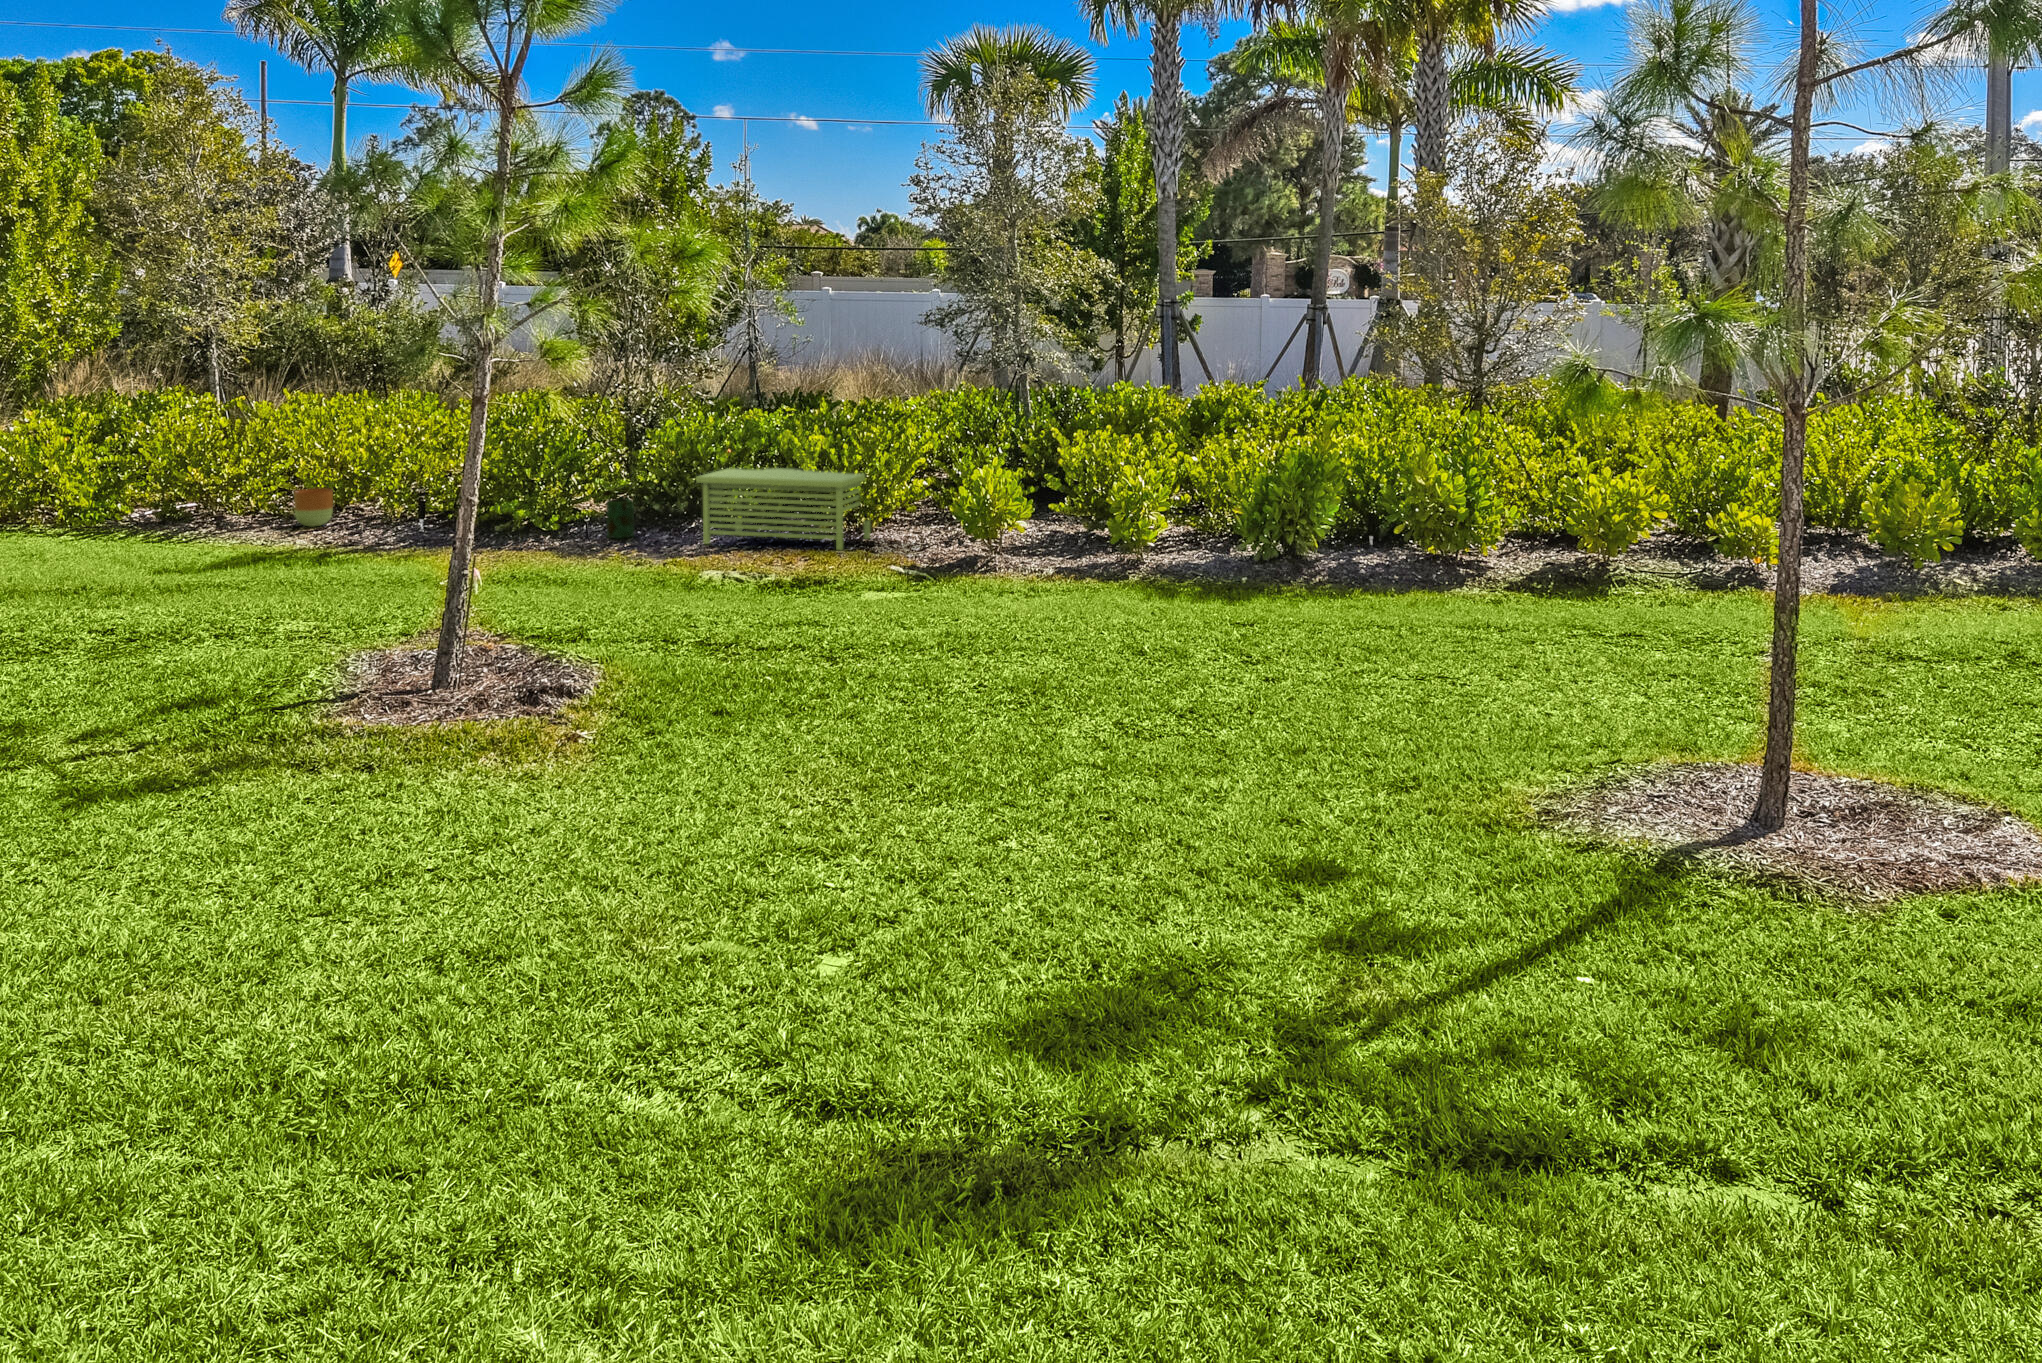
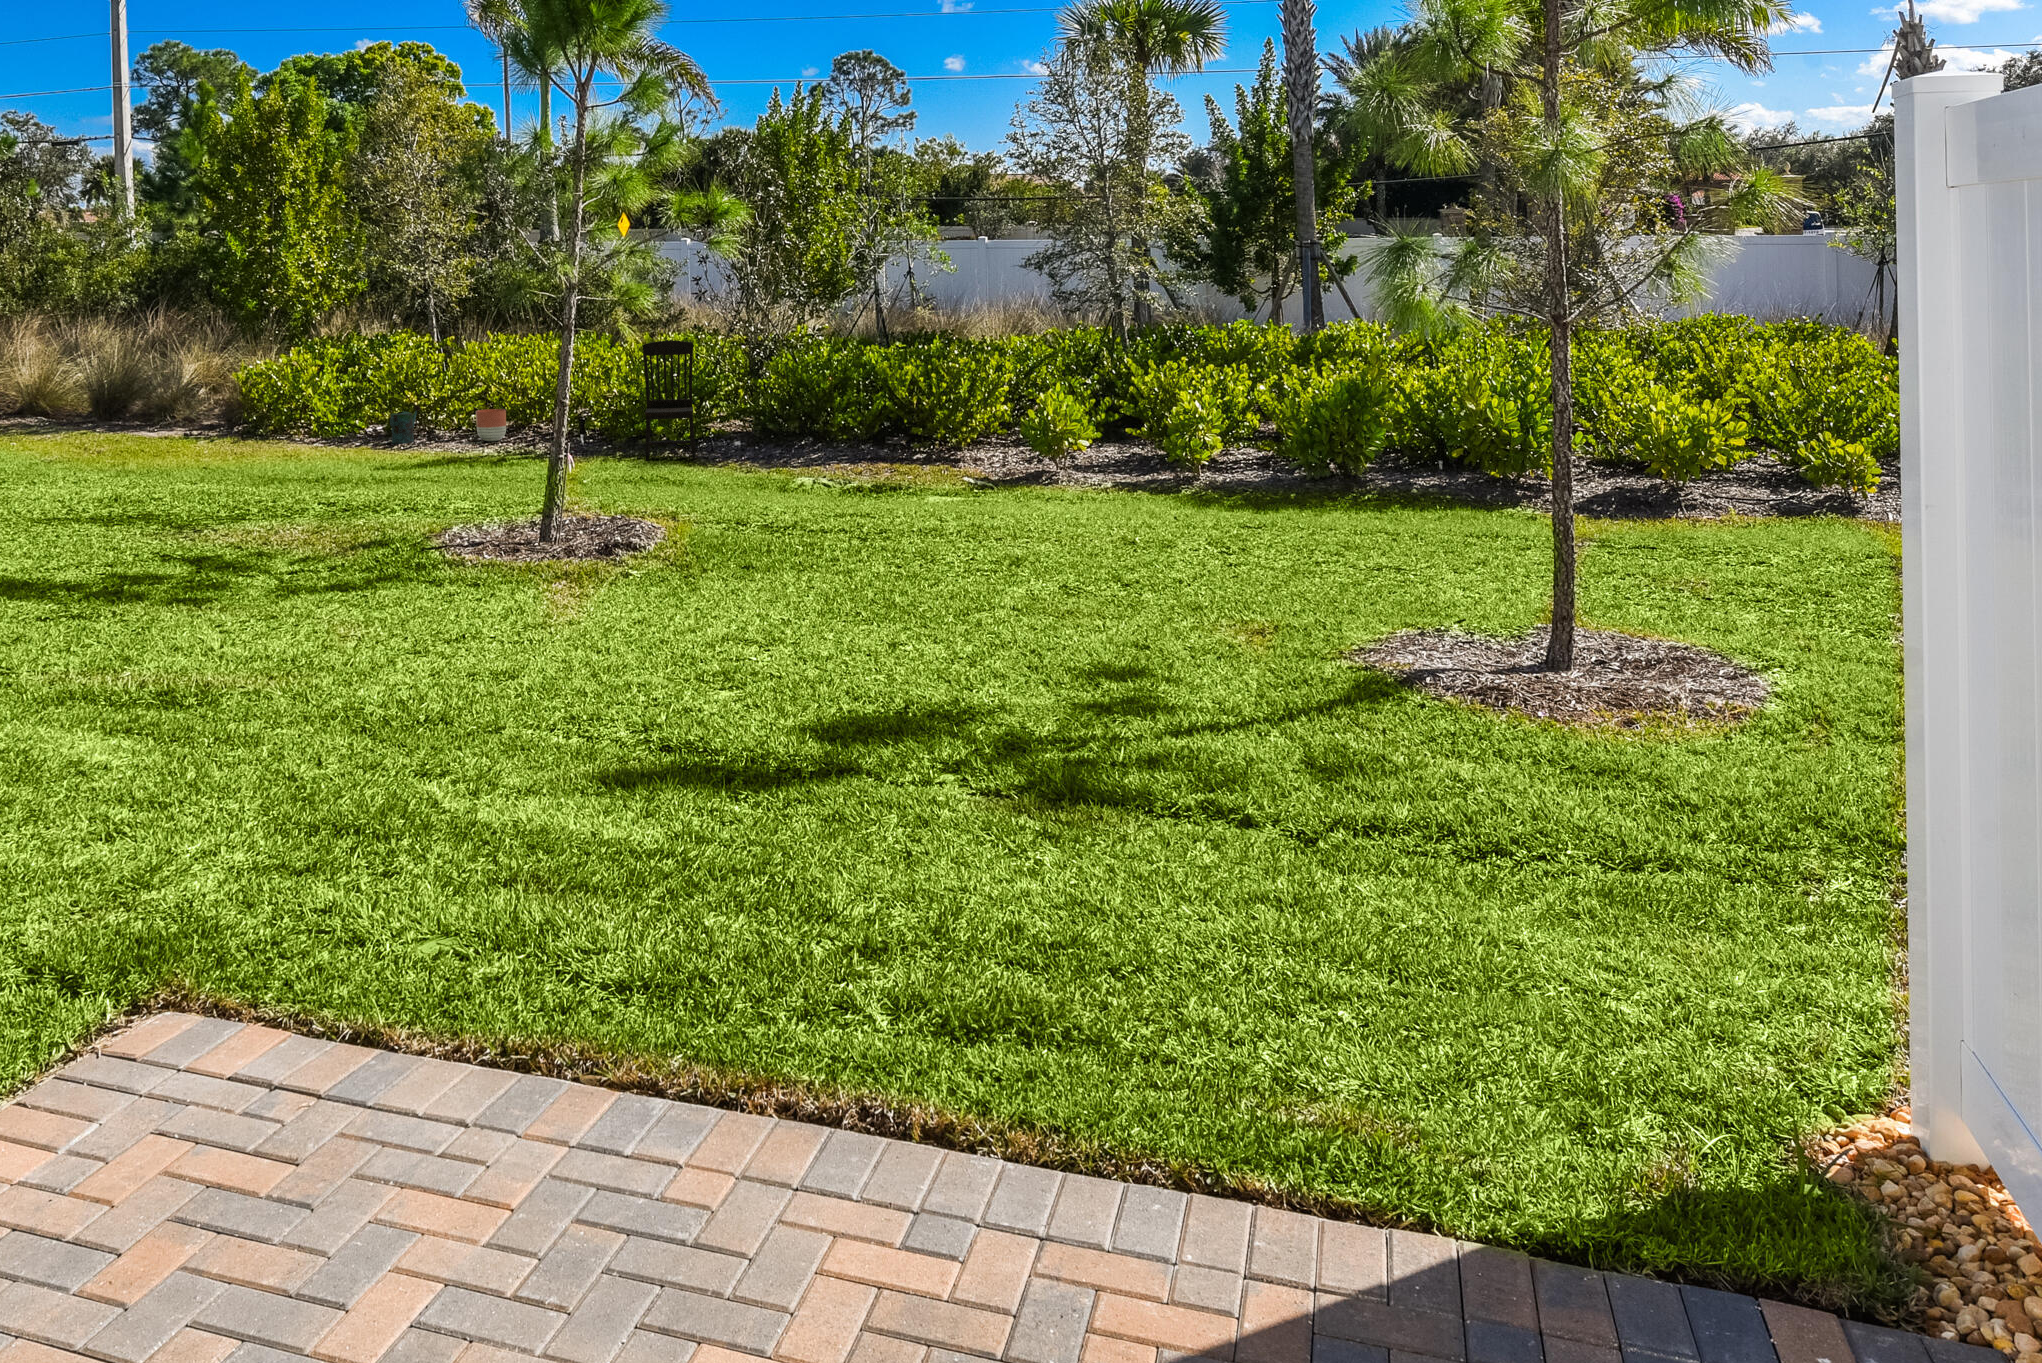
chair: none [514,415,578,551] -> present [642,340,696,461]
storage bench: present [696,468,870,550] -> none [798,389,969,466]
watering can: present [603,491,634,538] -> present [389,406,421,444]

